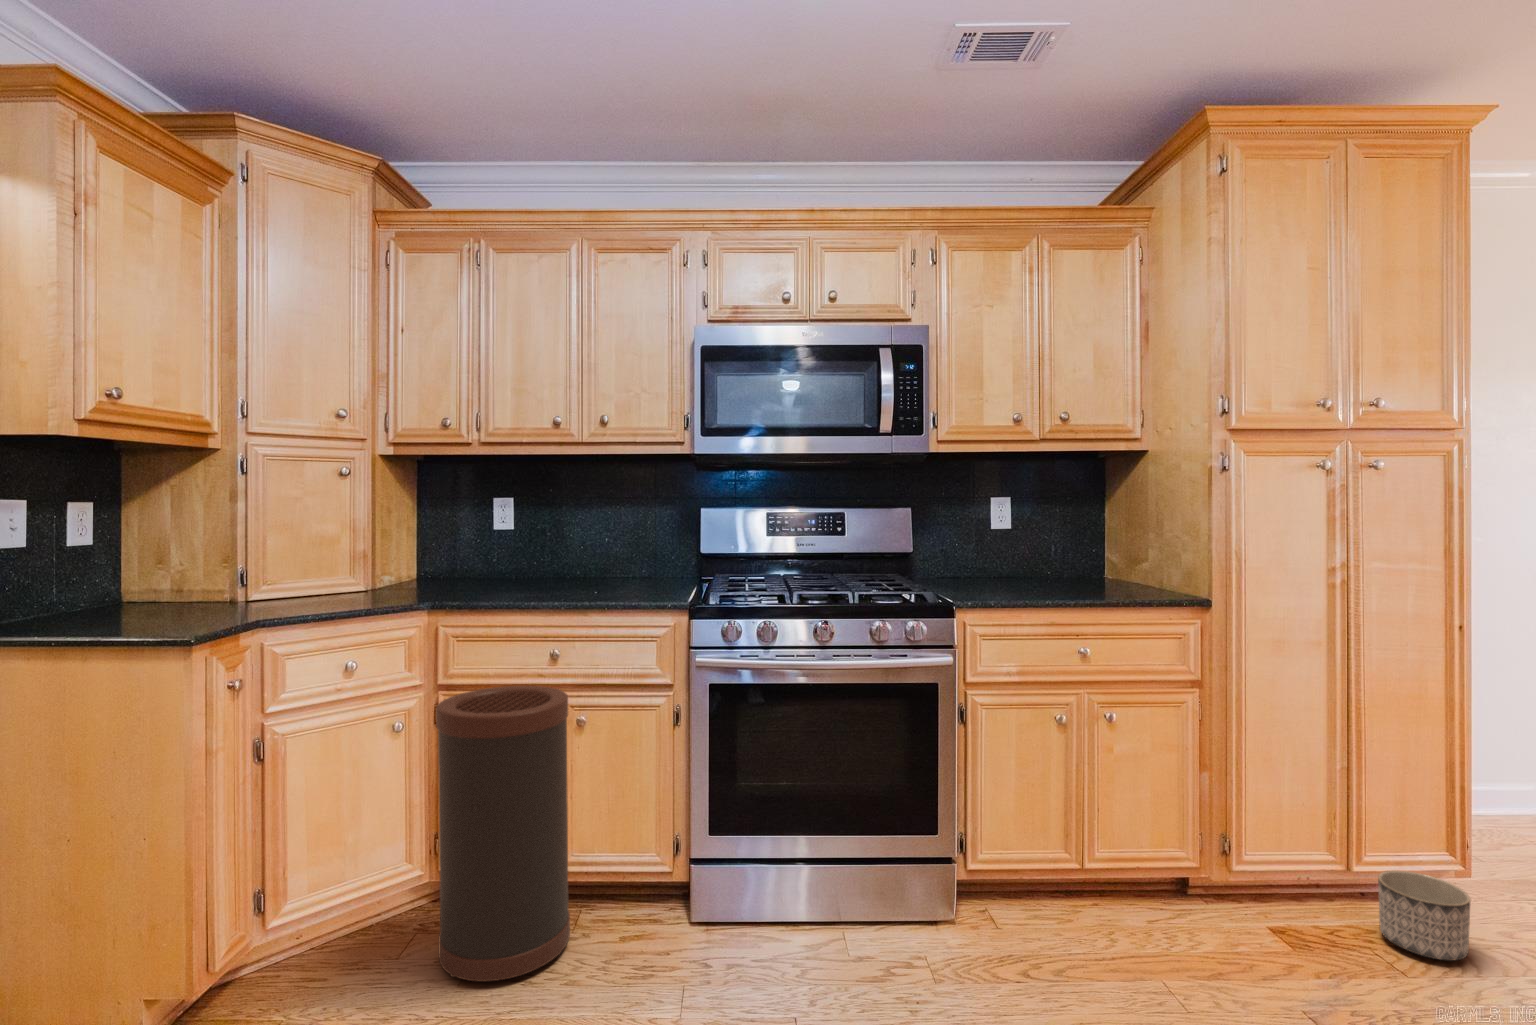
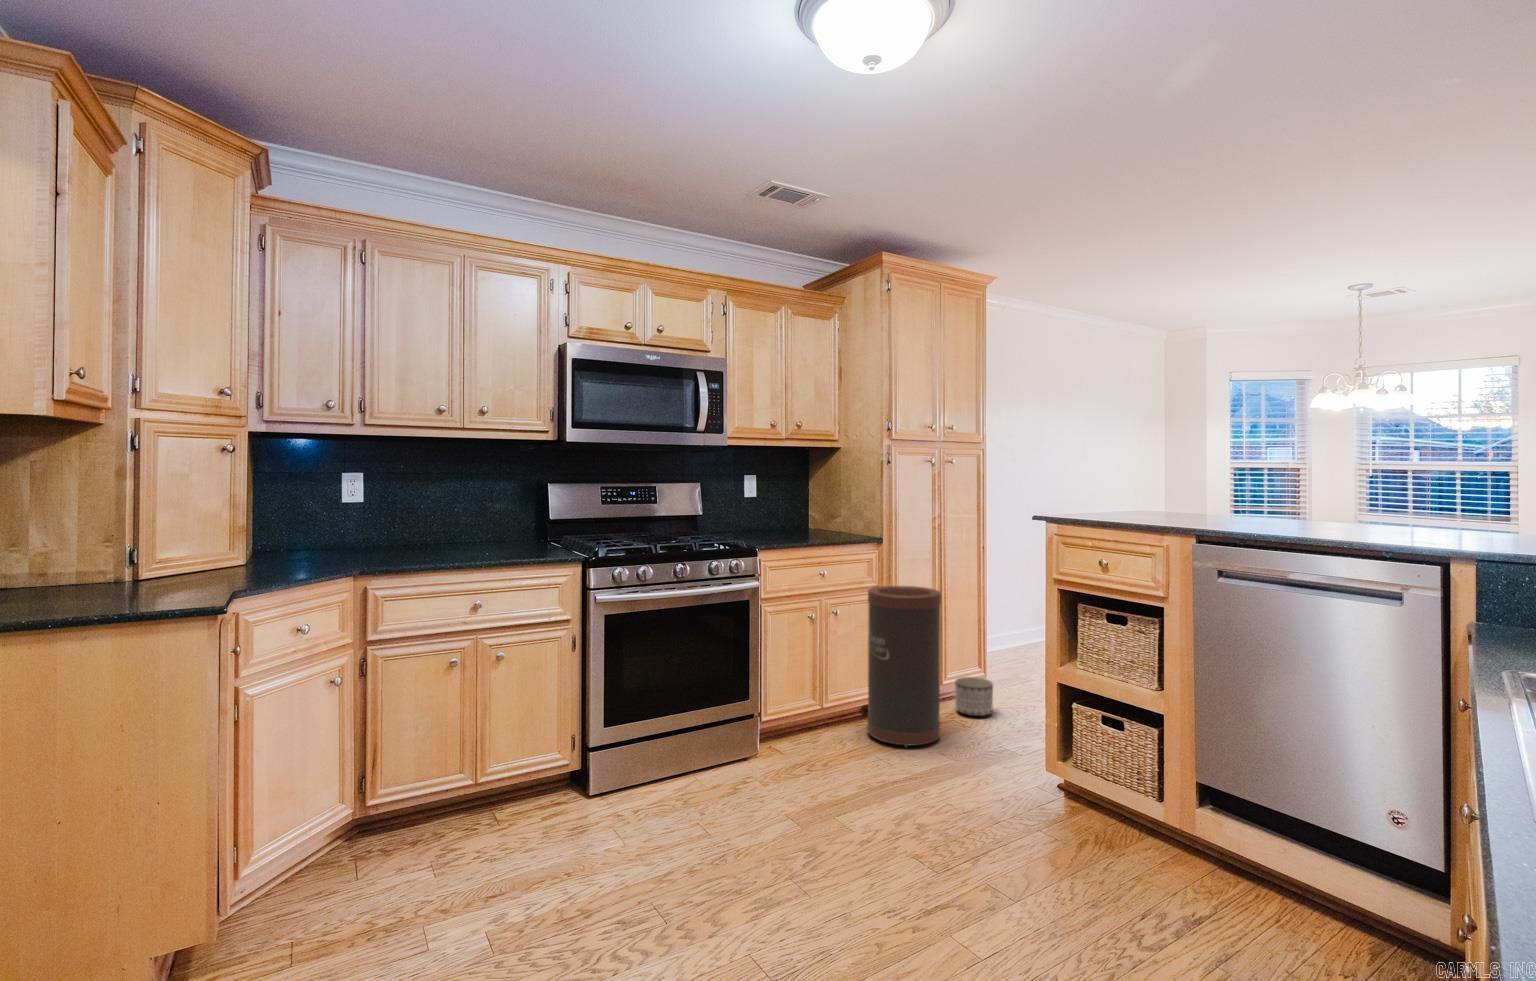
trash can: present [436,686,570,982] -> present [867,586,941,748]

